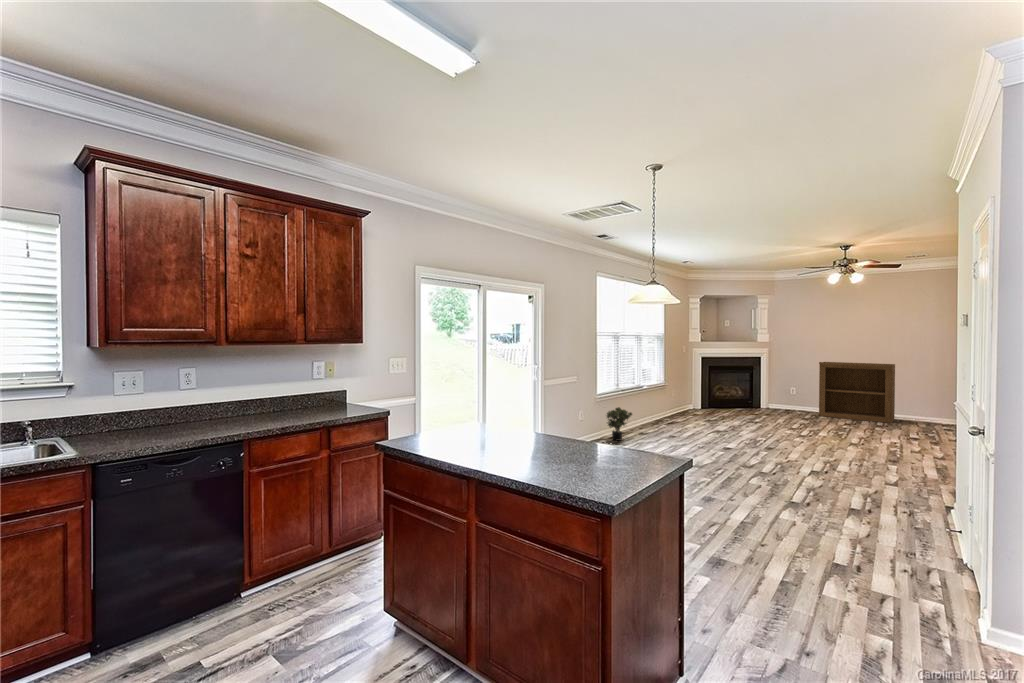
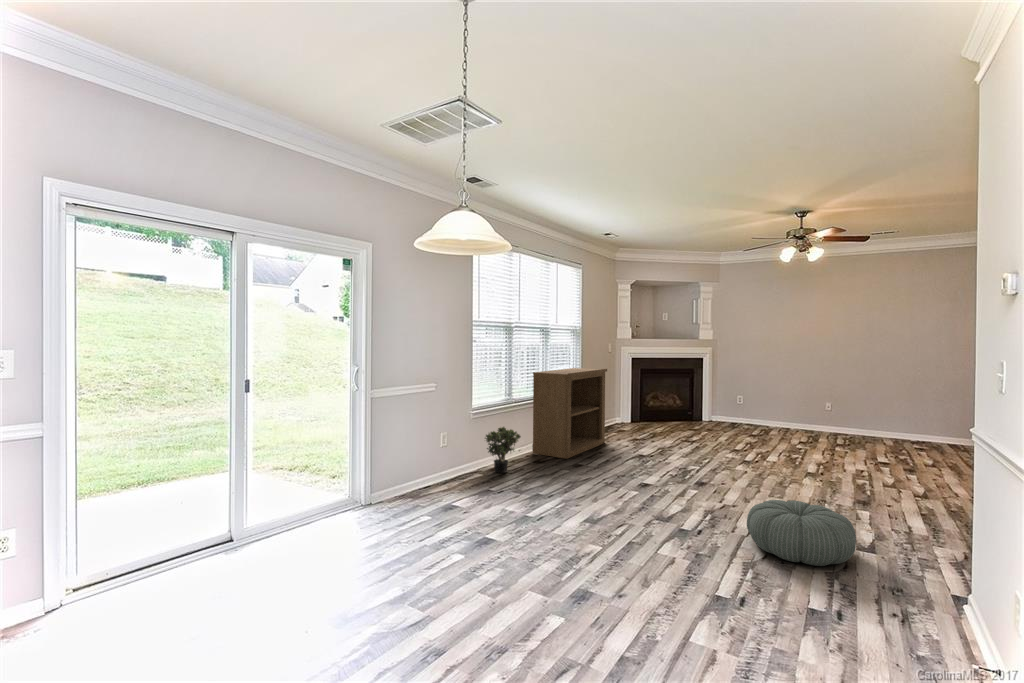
bookshelf: present [819,362,895,423] -> present [532,368,607,459]
pouf: none [808,452,883,490] -> present [747,500,856,566]

